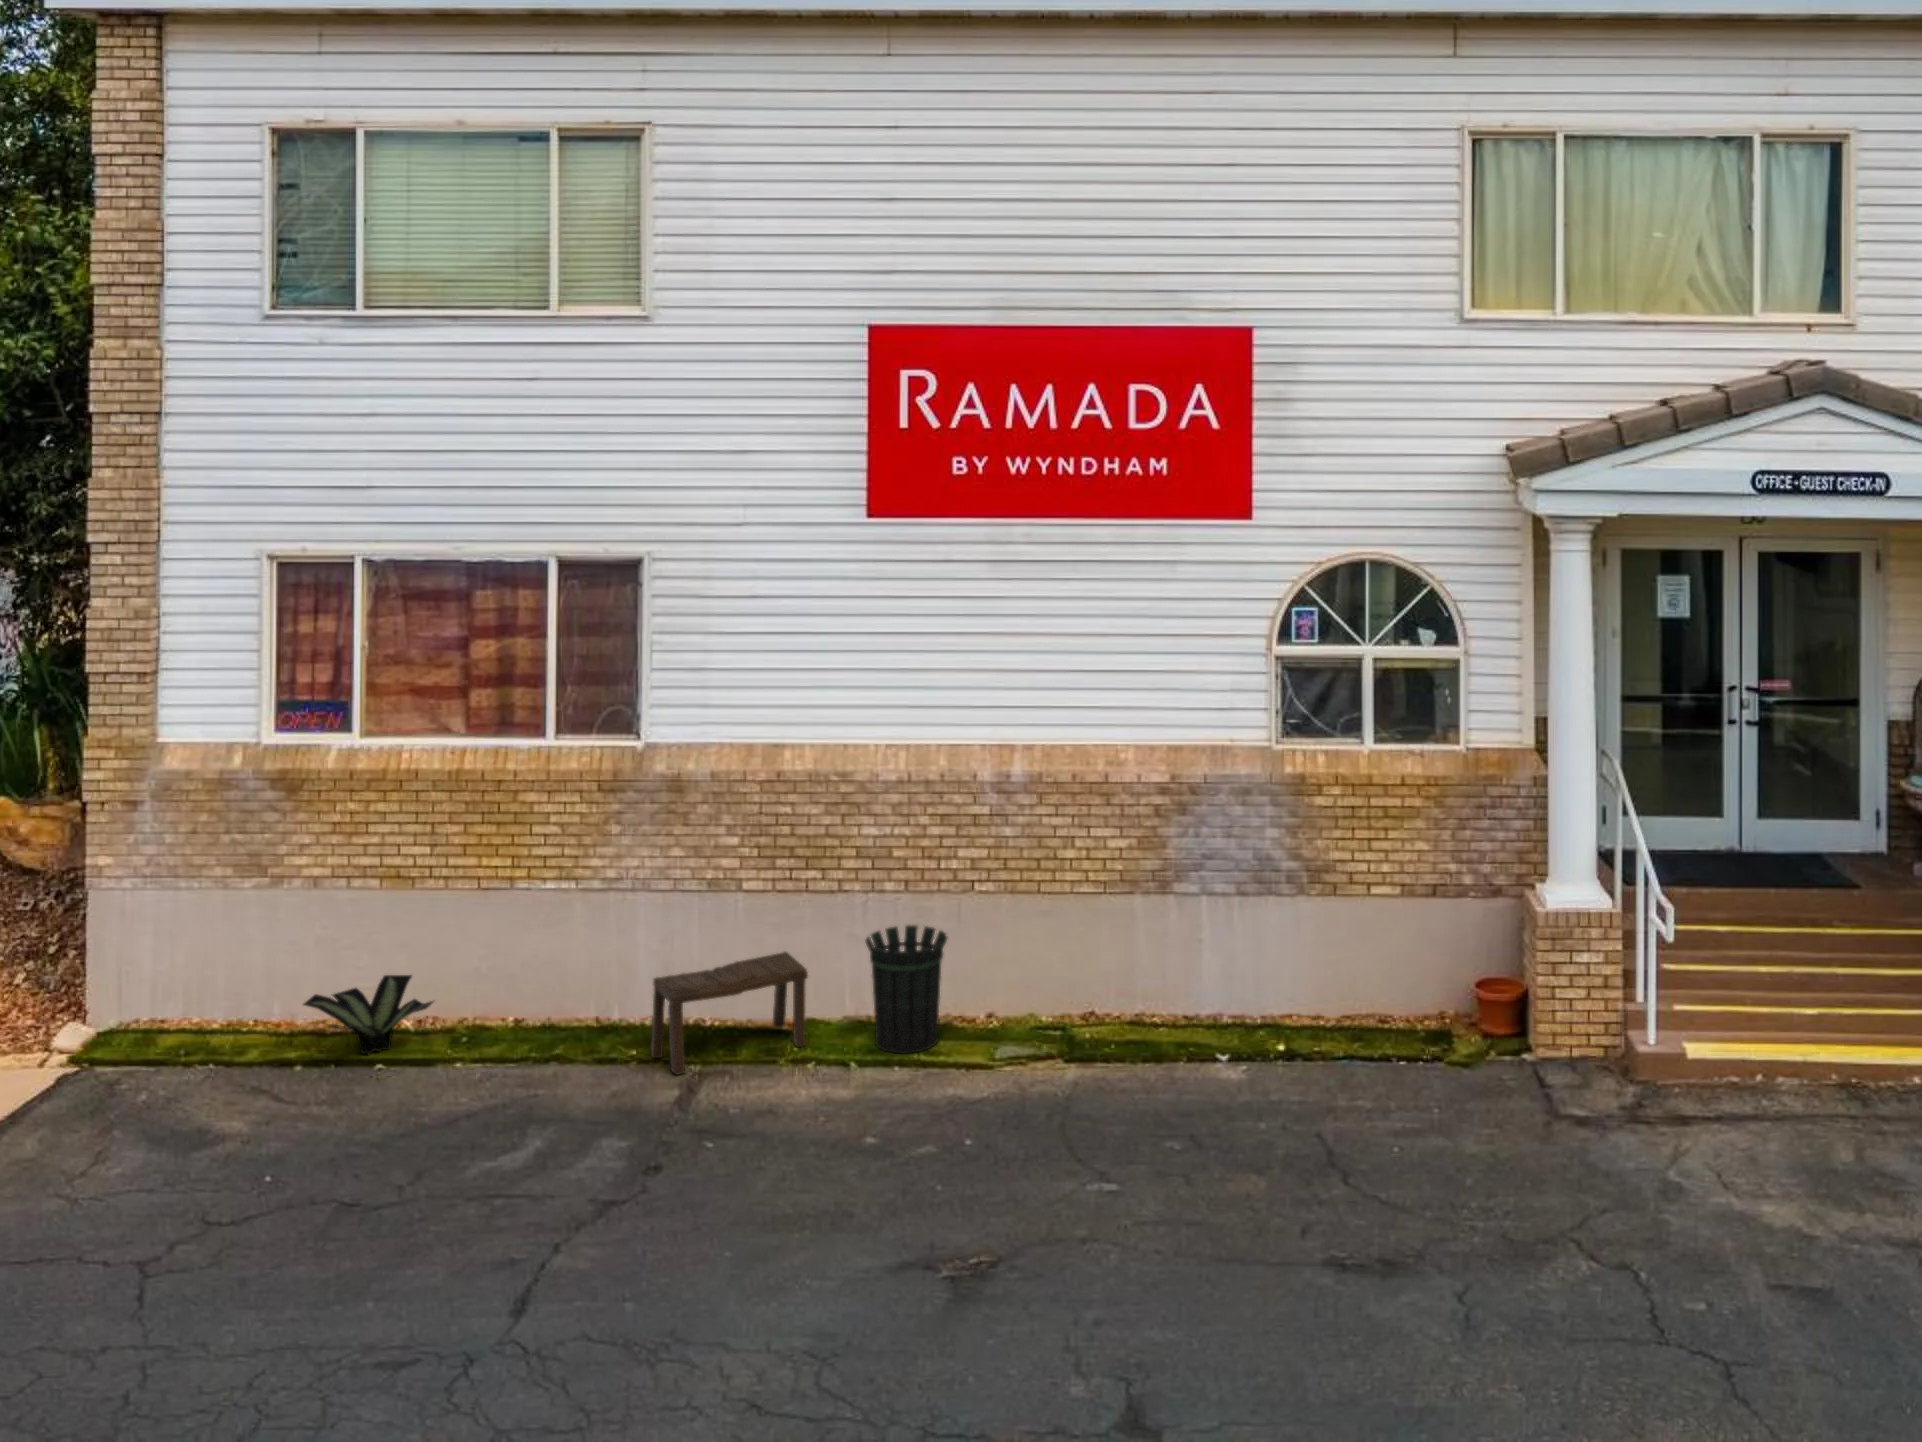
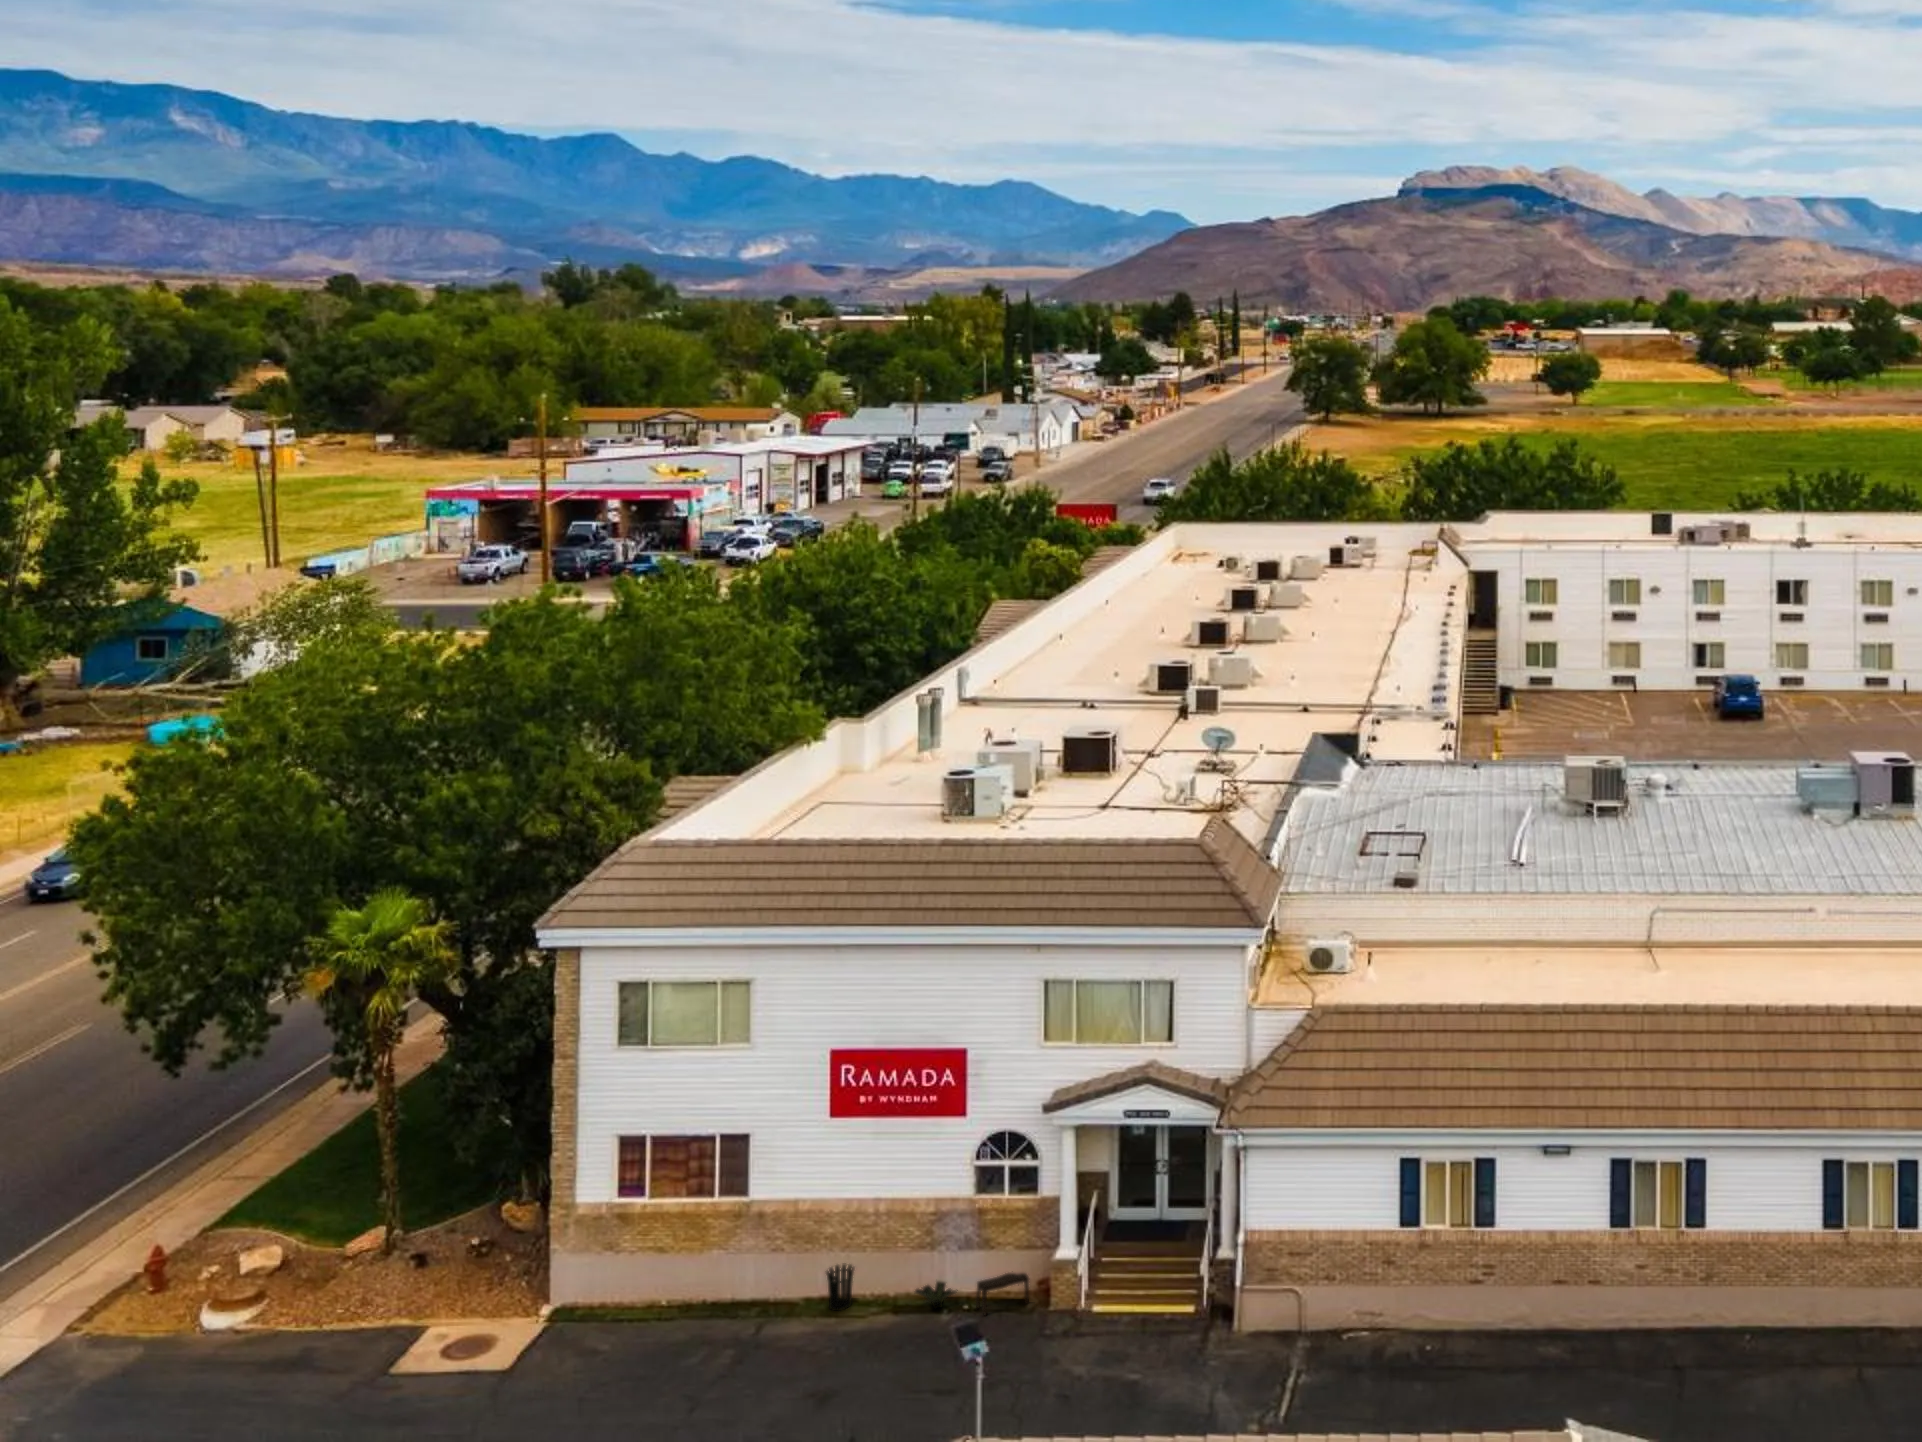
bench: present [651,952,808,1075] -> present [976,1273,1029,1315]
potted plant: present [304,975,433,1055] -> present [915,1281,958,1309]

